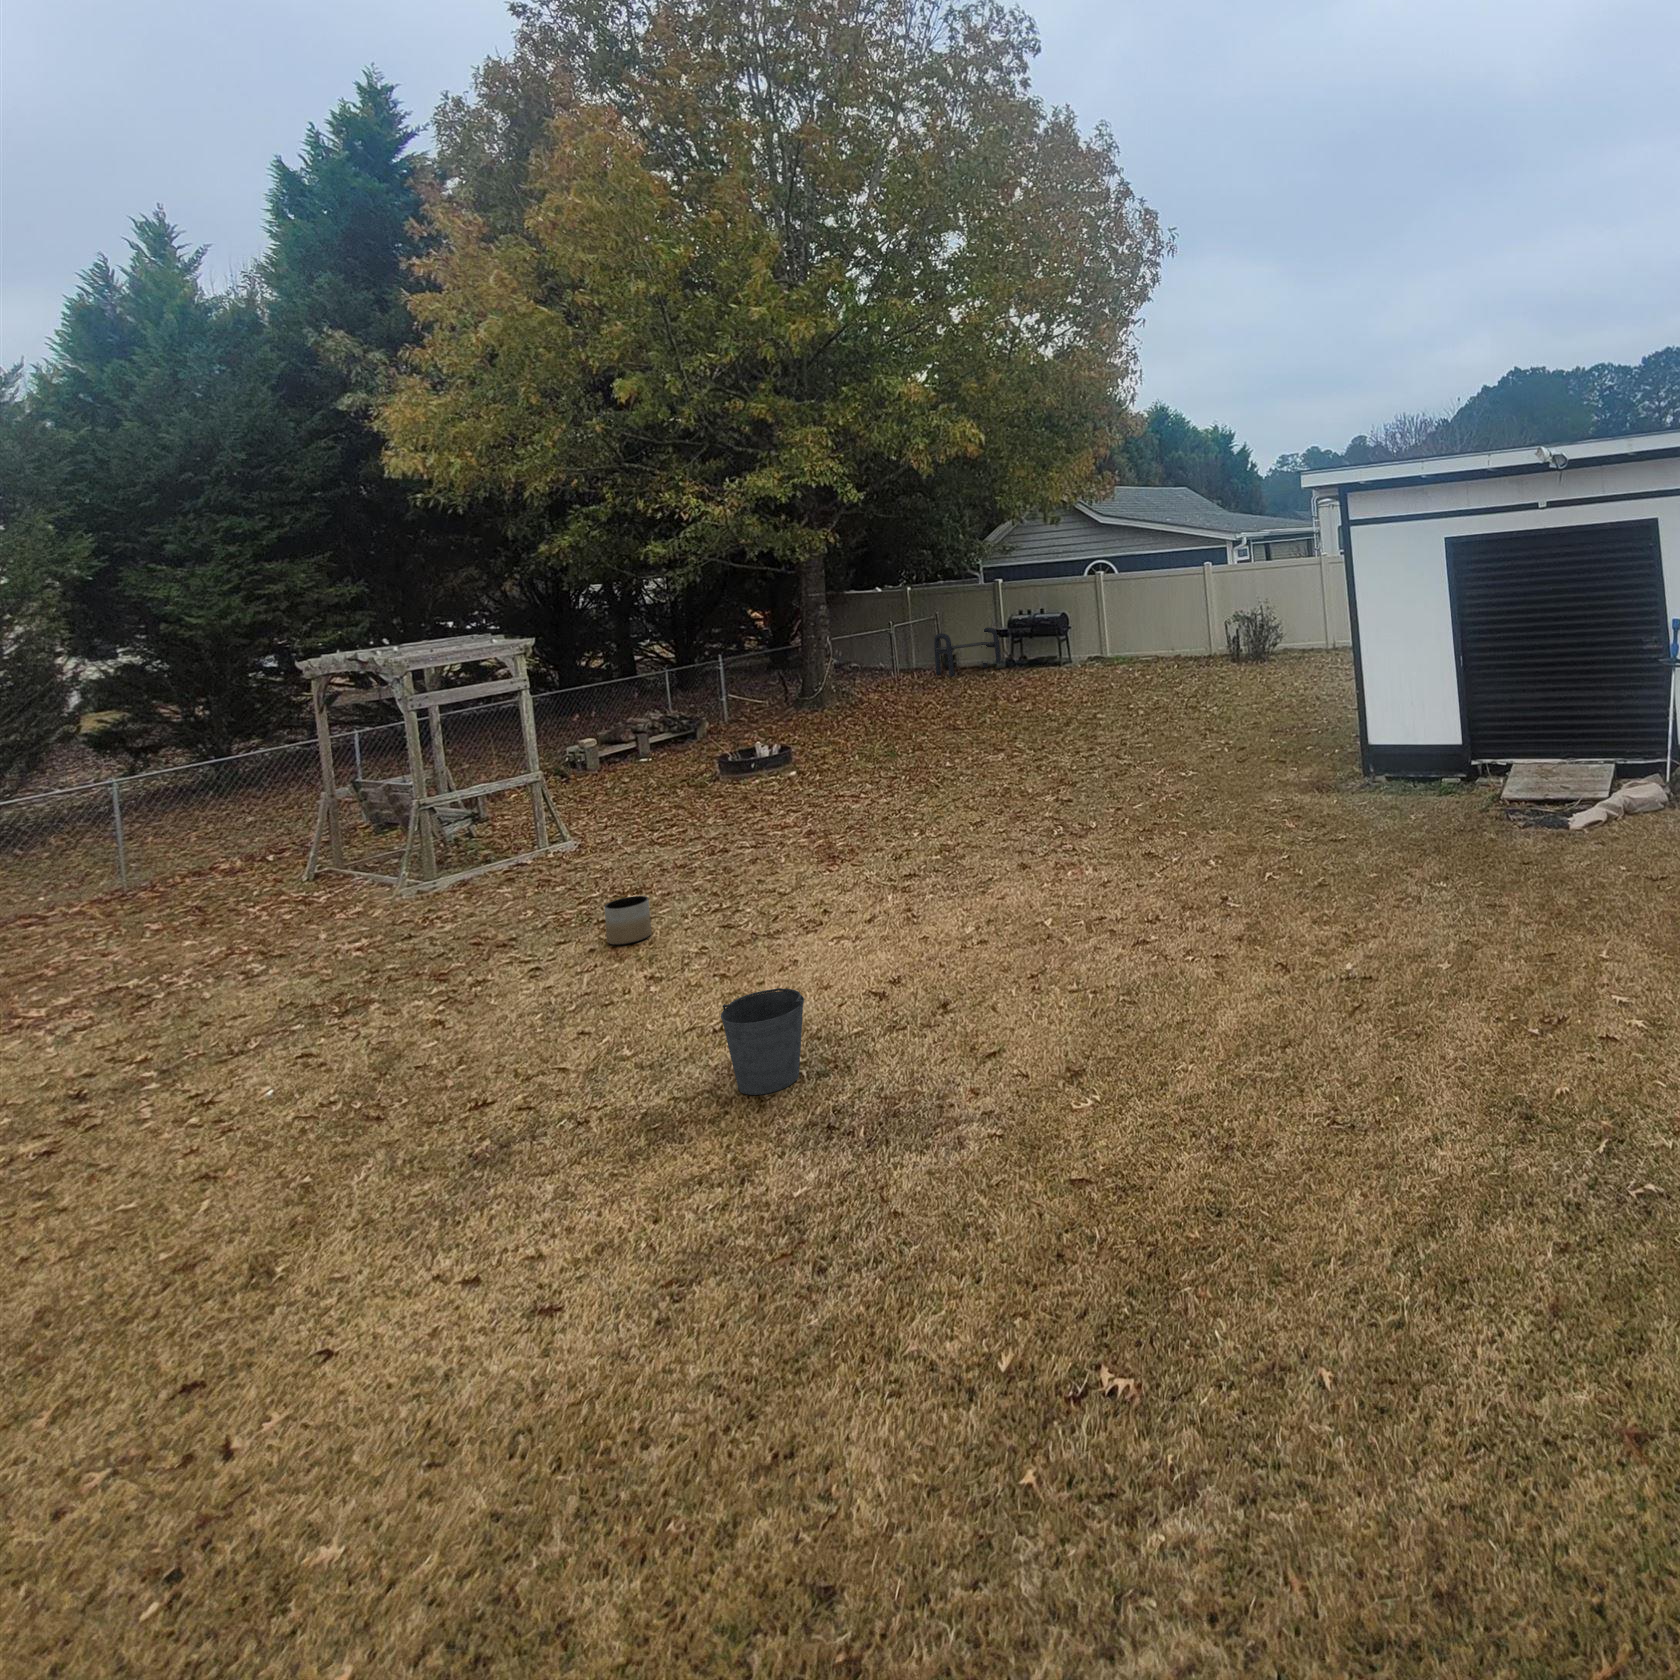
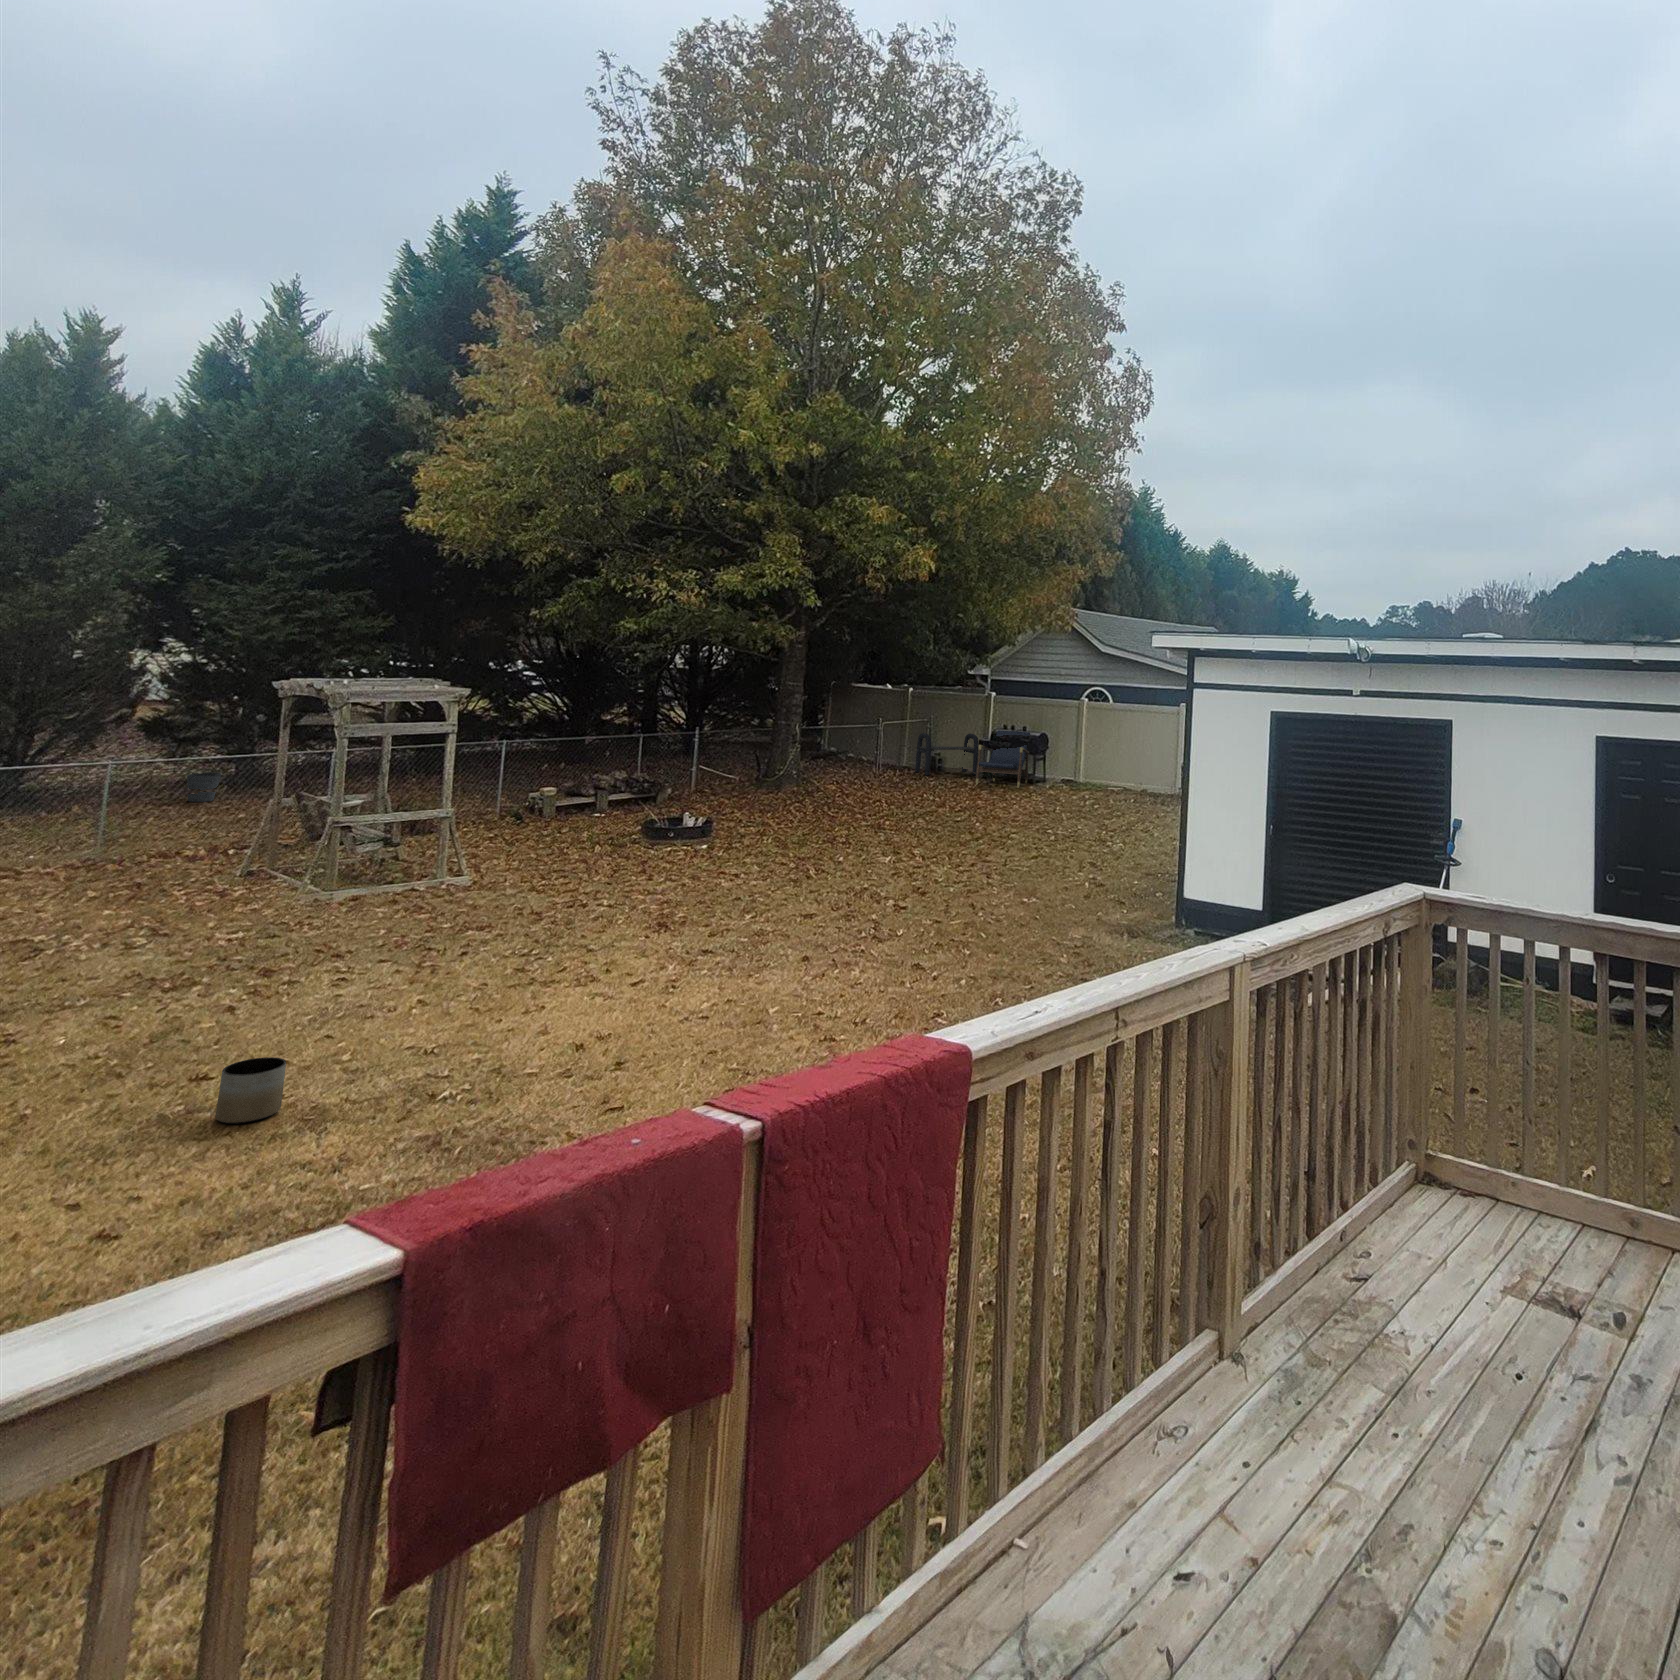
lounge chair: none [1008,617,1060,677] -> present [976,730,1030,788]
planter: present [605,896,651,945] -> present [216,1057,286,1124]
bucket: present [721,988,804,1095] -> present [187,773,221,802]

